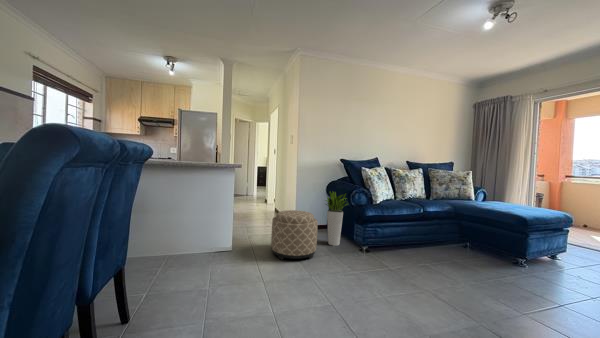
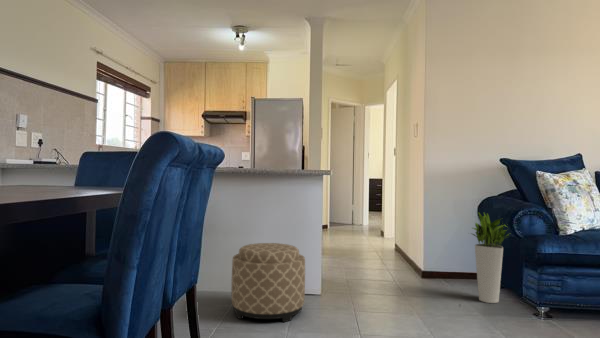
ottoman: present [271,210,318,260] -> present [232,243,305,322]

